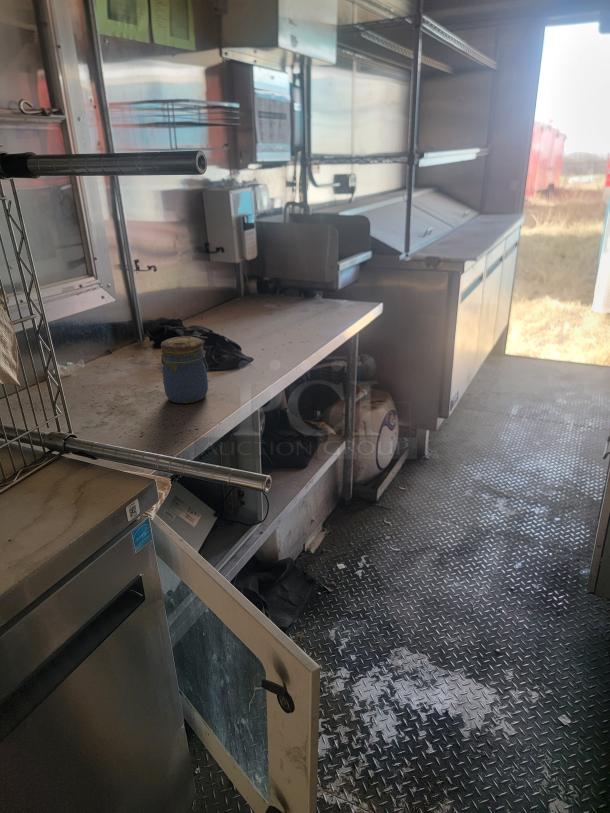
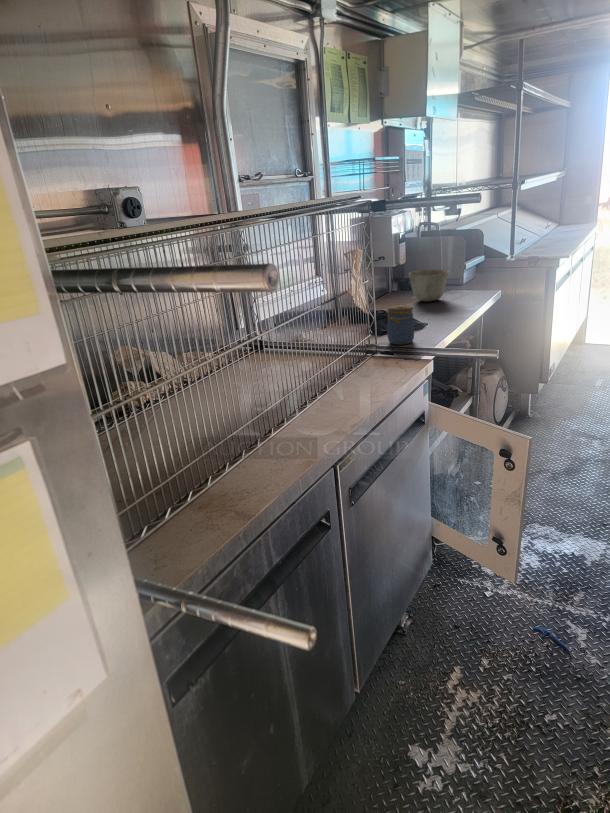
ceramic bowl: none [251,270,307,316] -> present [409,269,449,301]

